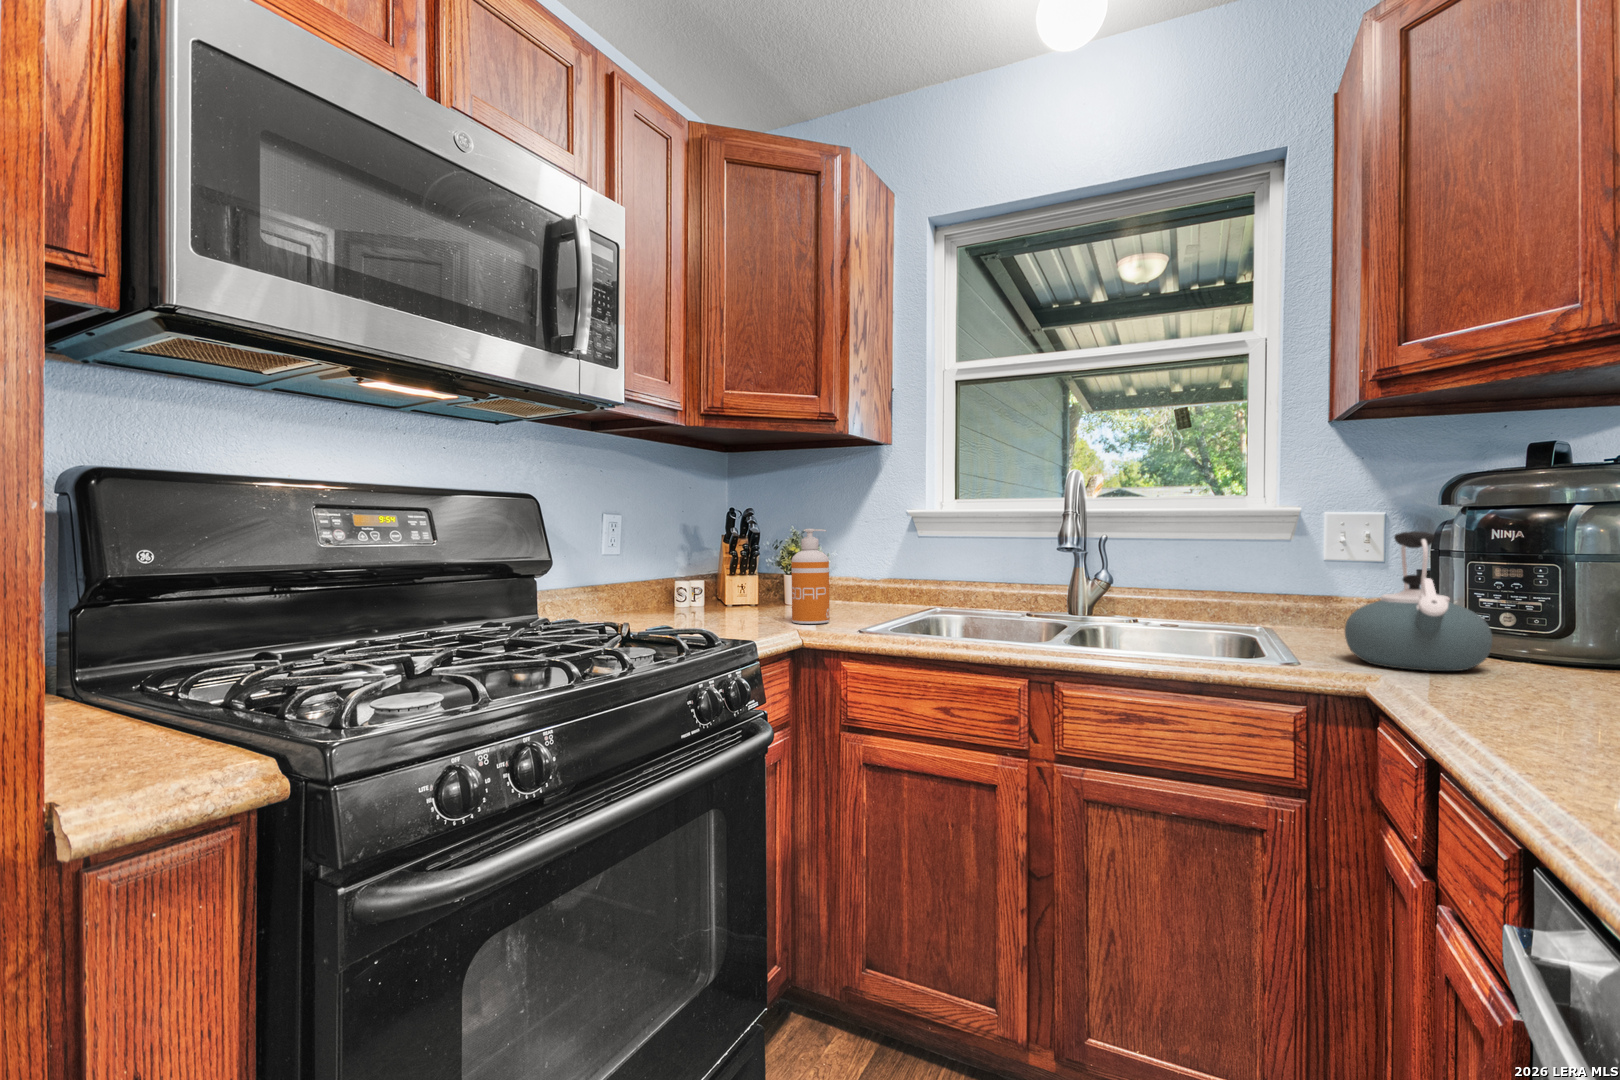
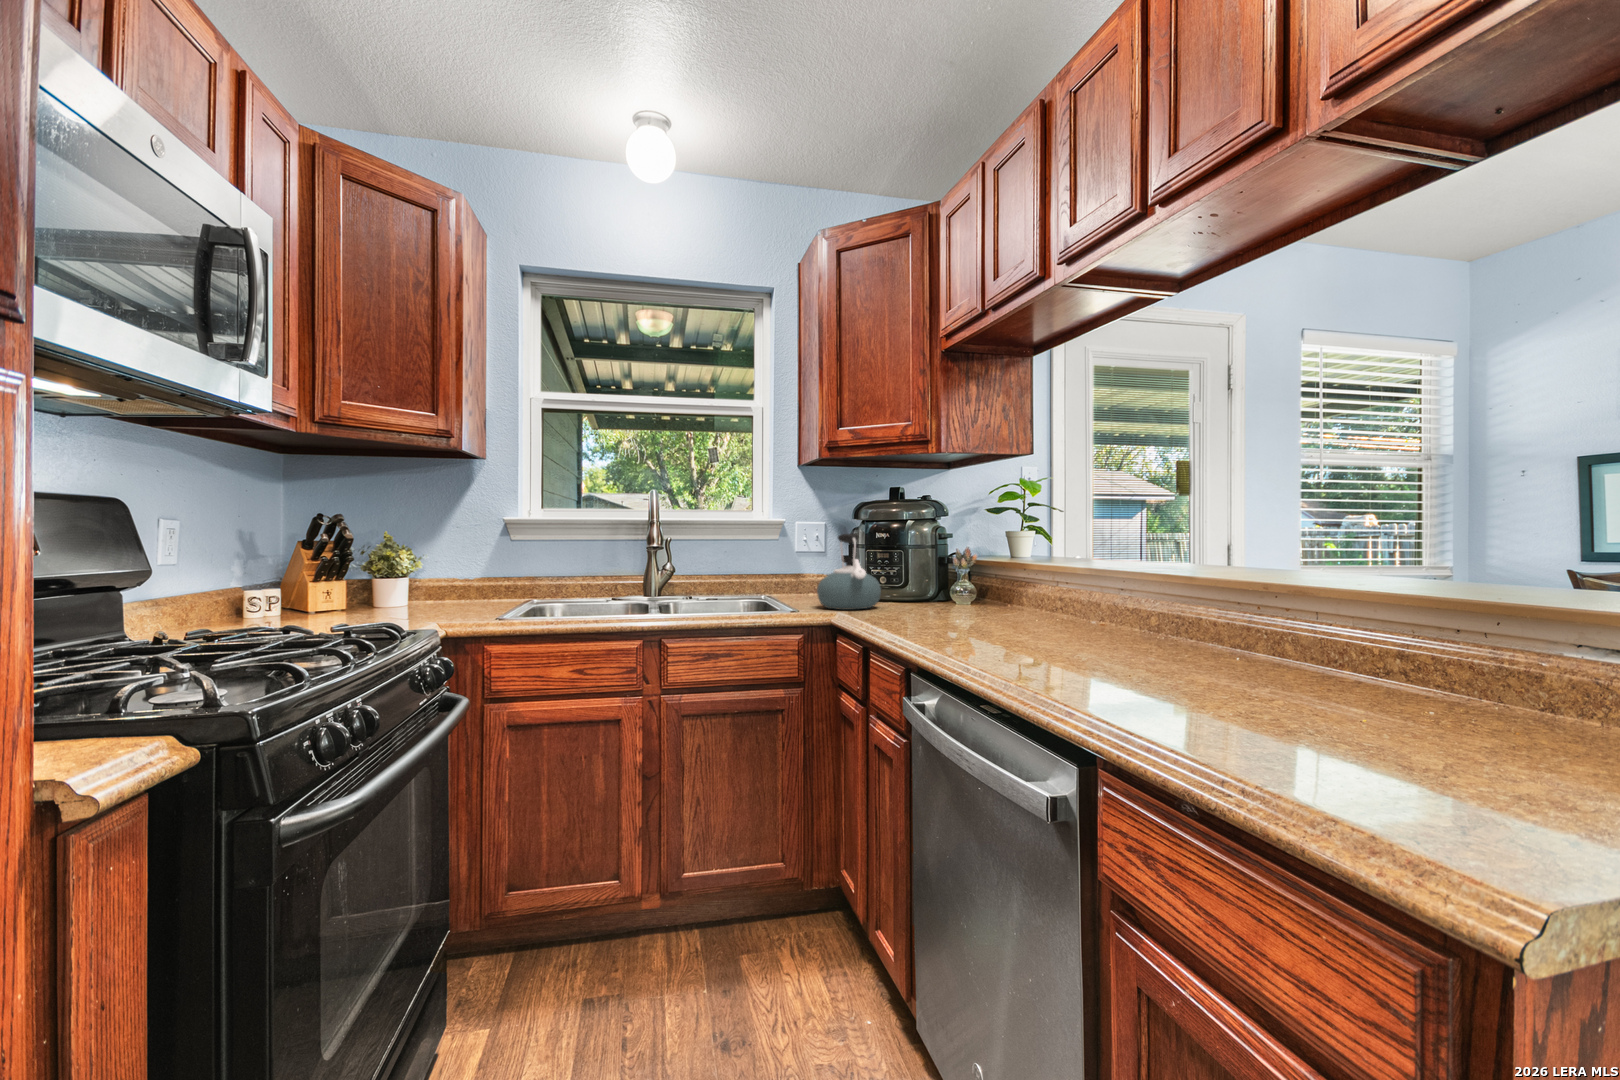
soap dispenser: present [791,529,830,624] -> none [409,533,449,618]

